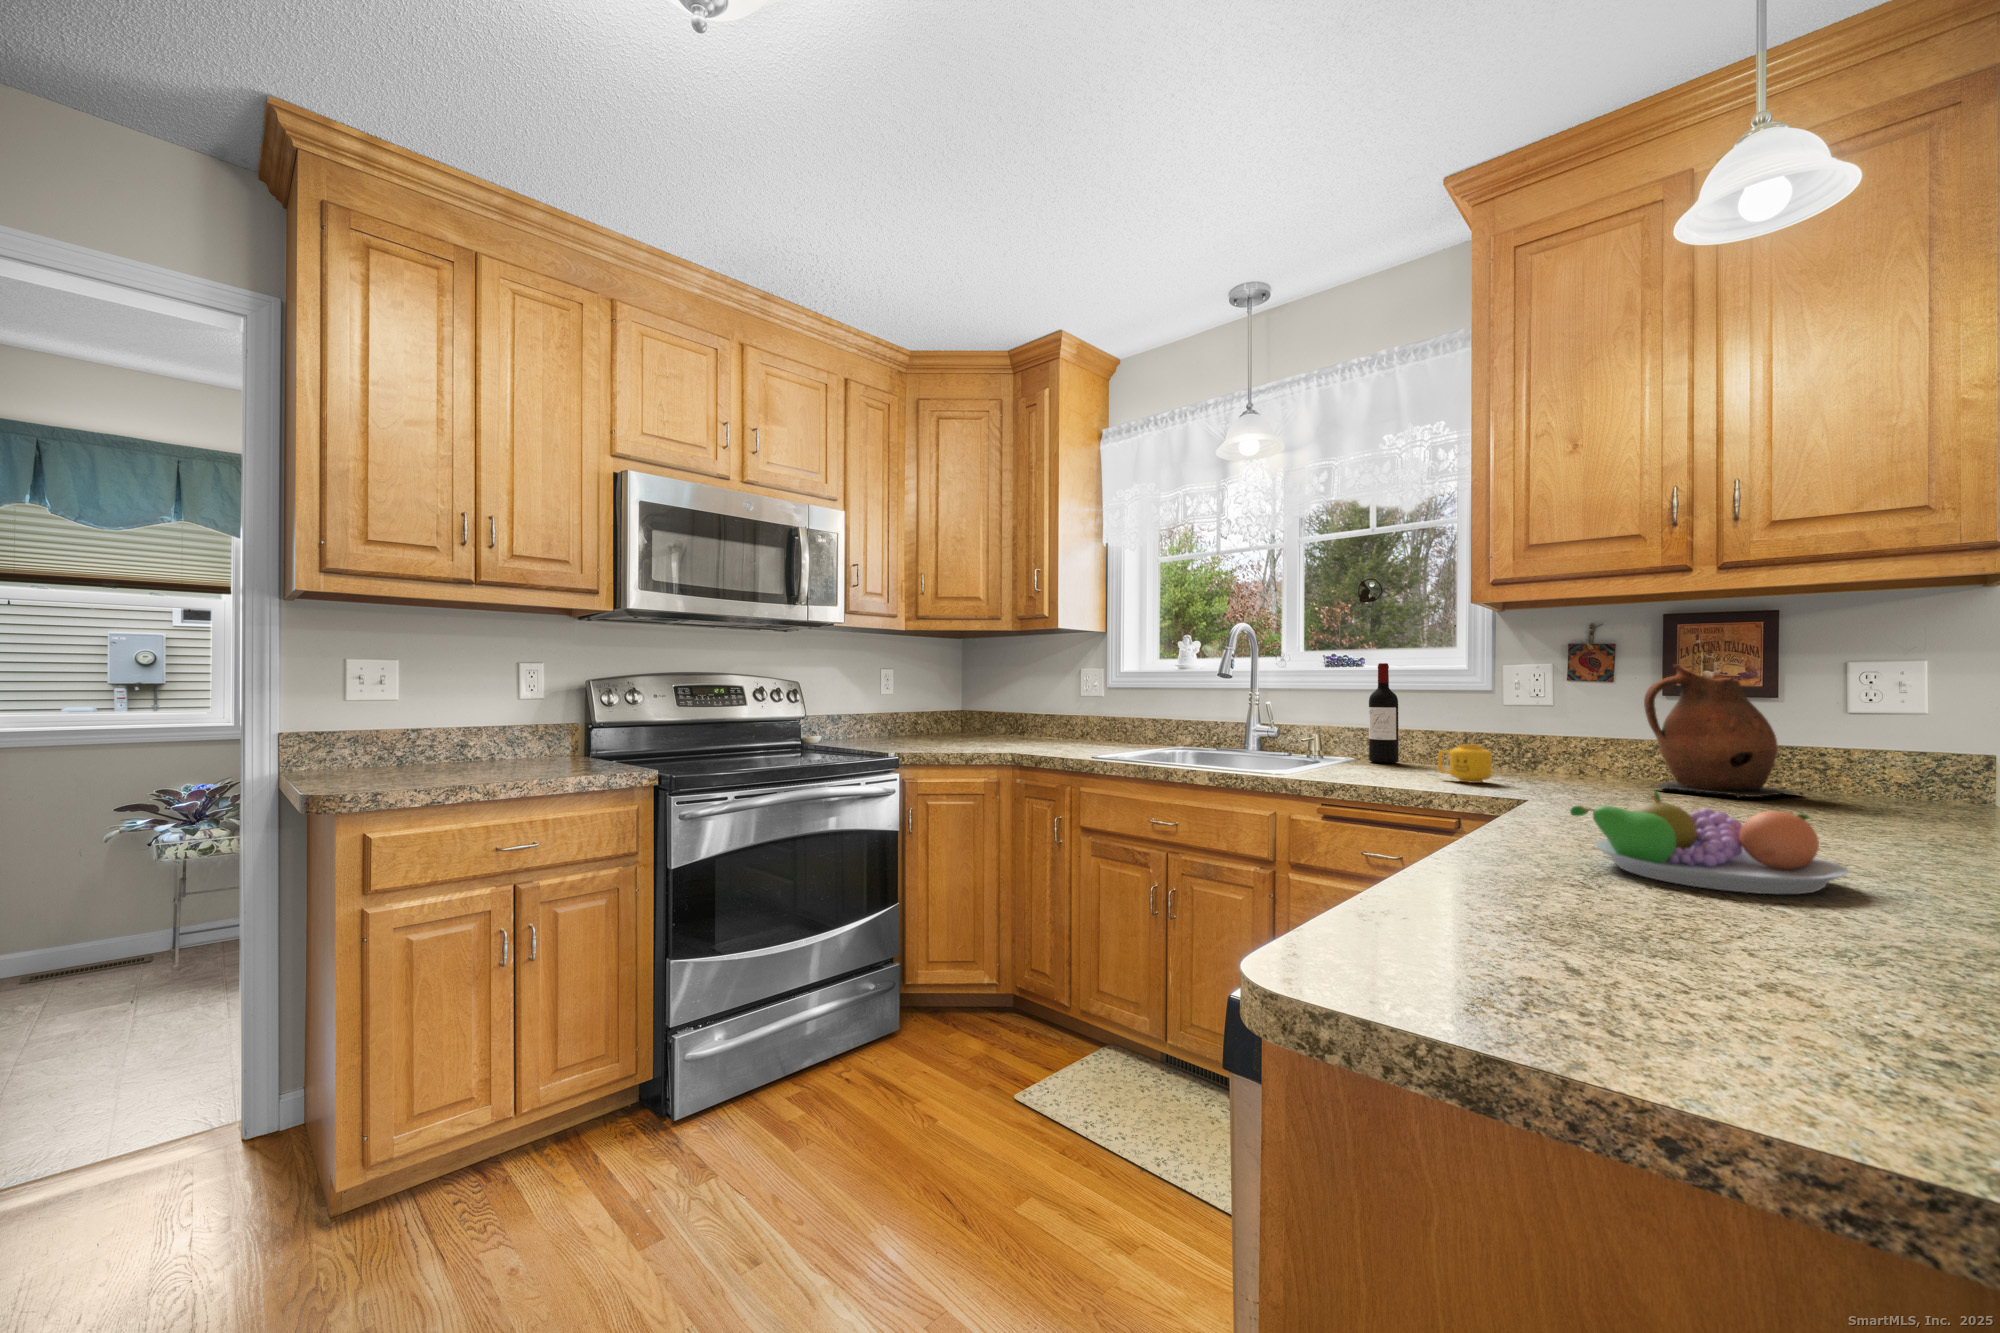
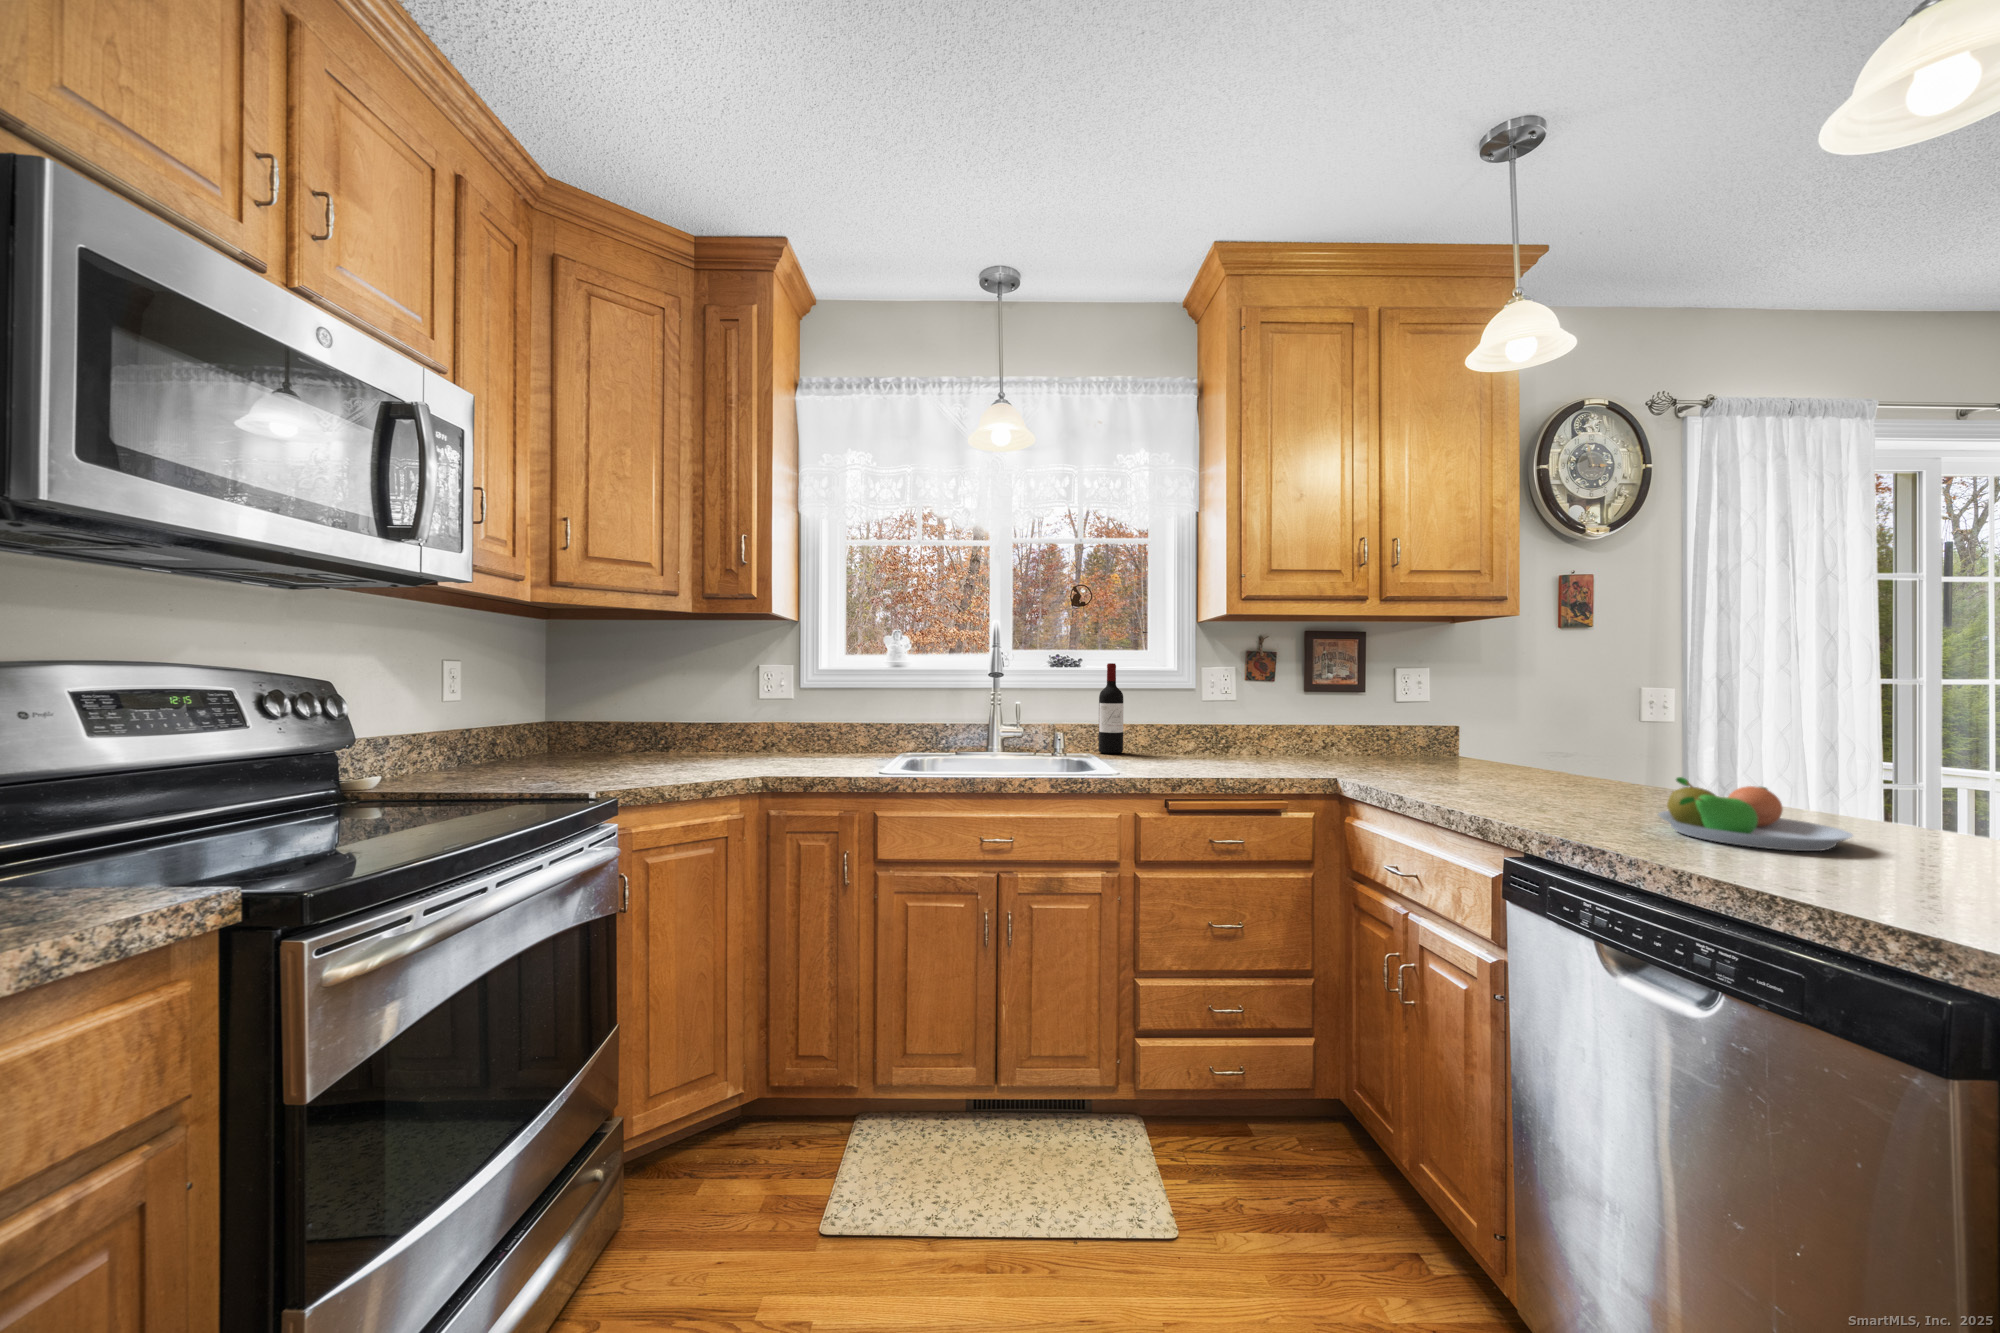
ceramic pitcher: present [1644,665,1803,798] -> none [1331,670,1417,765]
mug: present [1438,744,1492,783] -> none [1226,736,1270,769]

